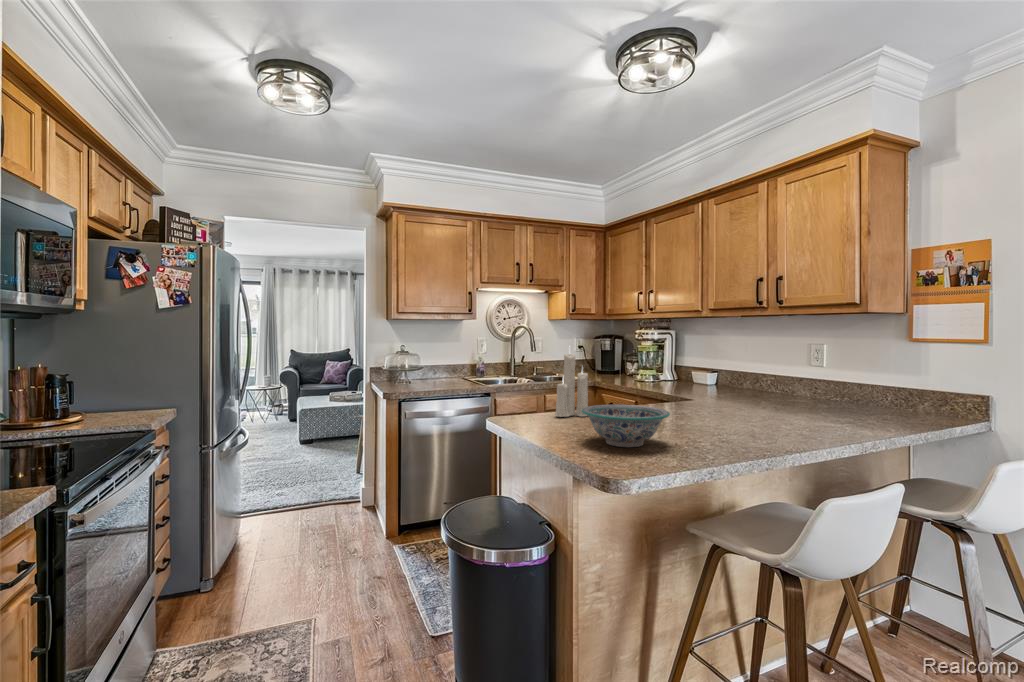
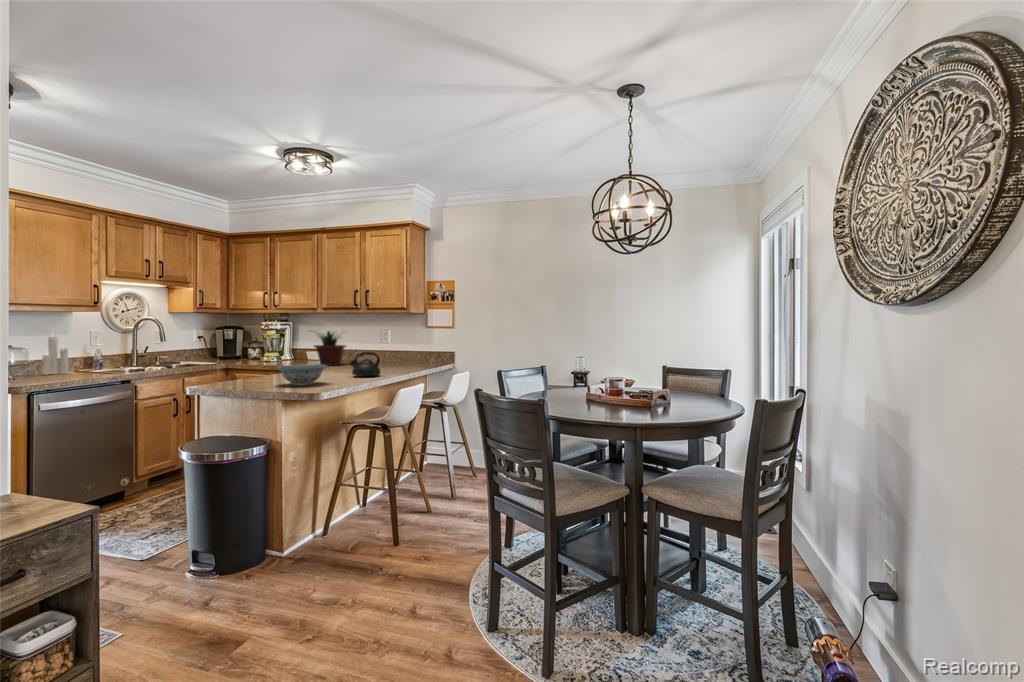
potted plant: none [682,343,748,398] -> present [314,331,346,366]
candle: present [555,352,588,417] -> present [42,336,69,375]
teapot: none [726,387,790,440] -> present [349,352,381,377]

